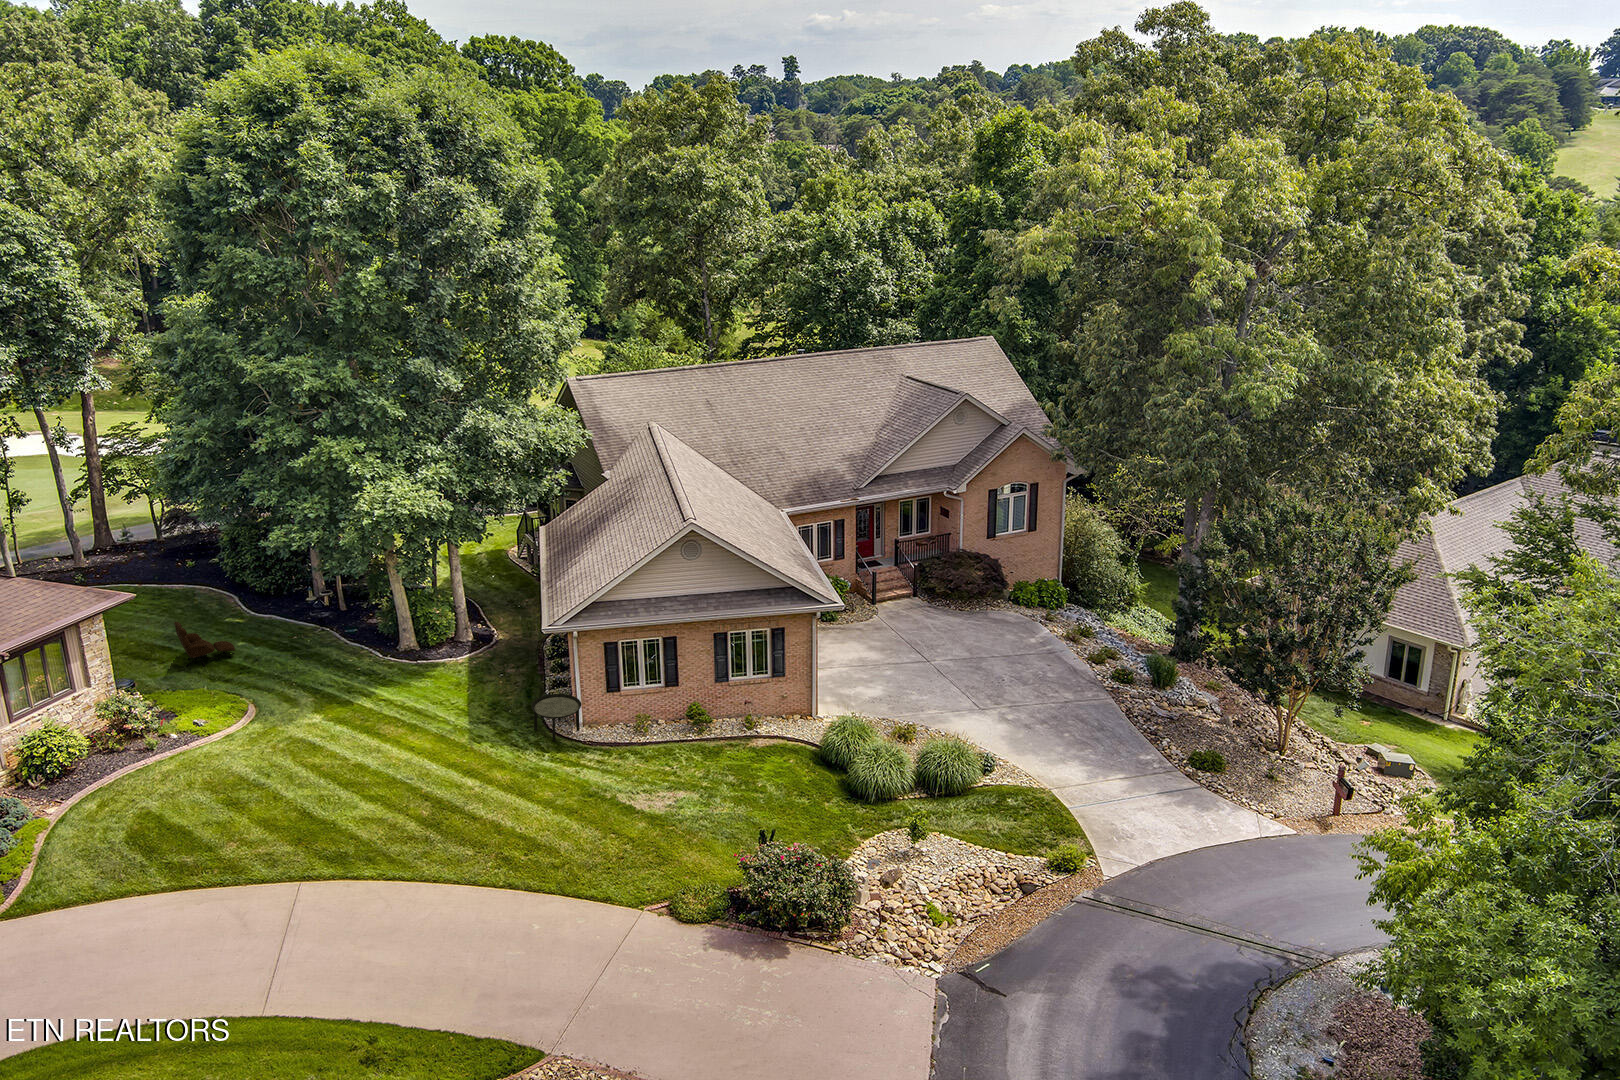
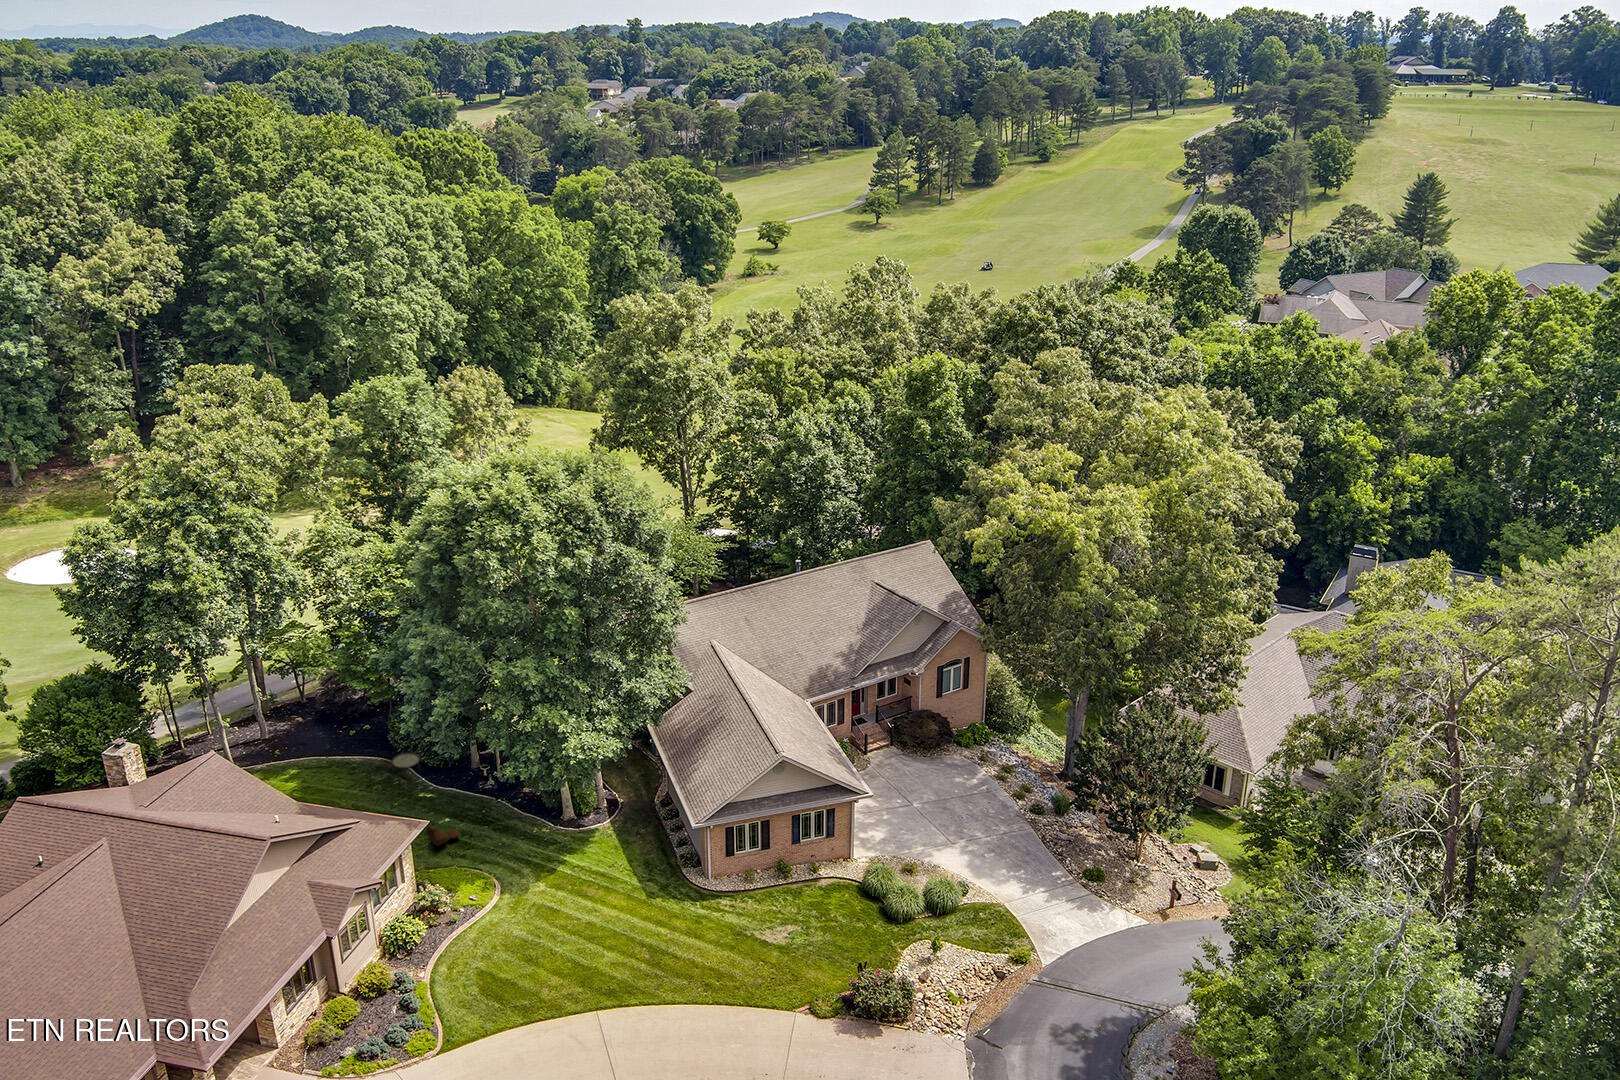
round table: present [532,694,581,741] -> present [391,752,420,779]

